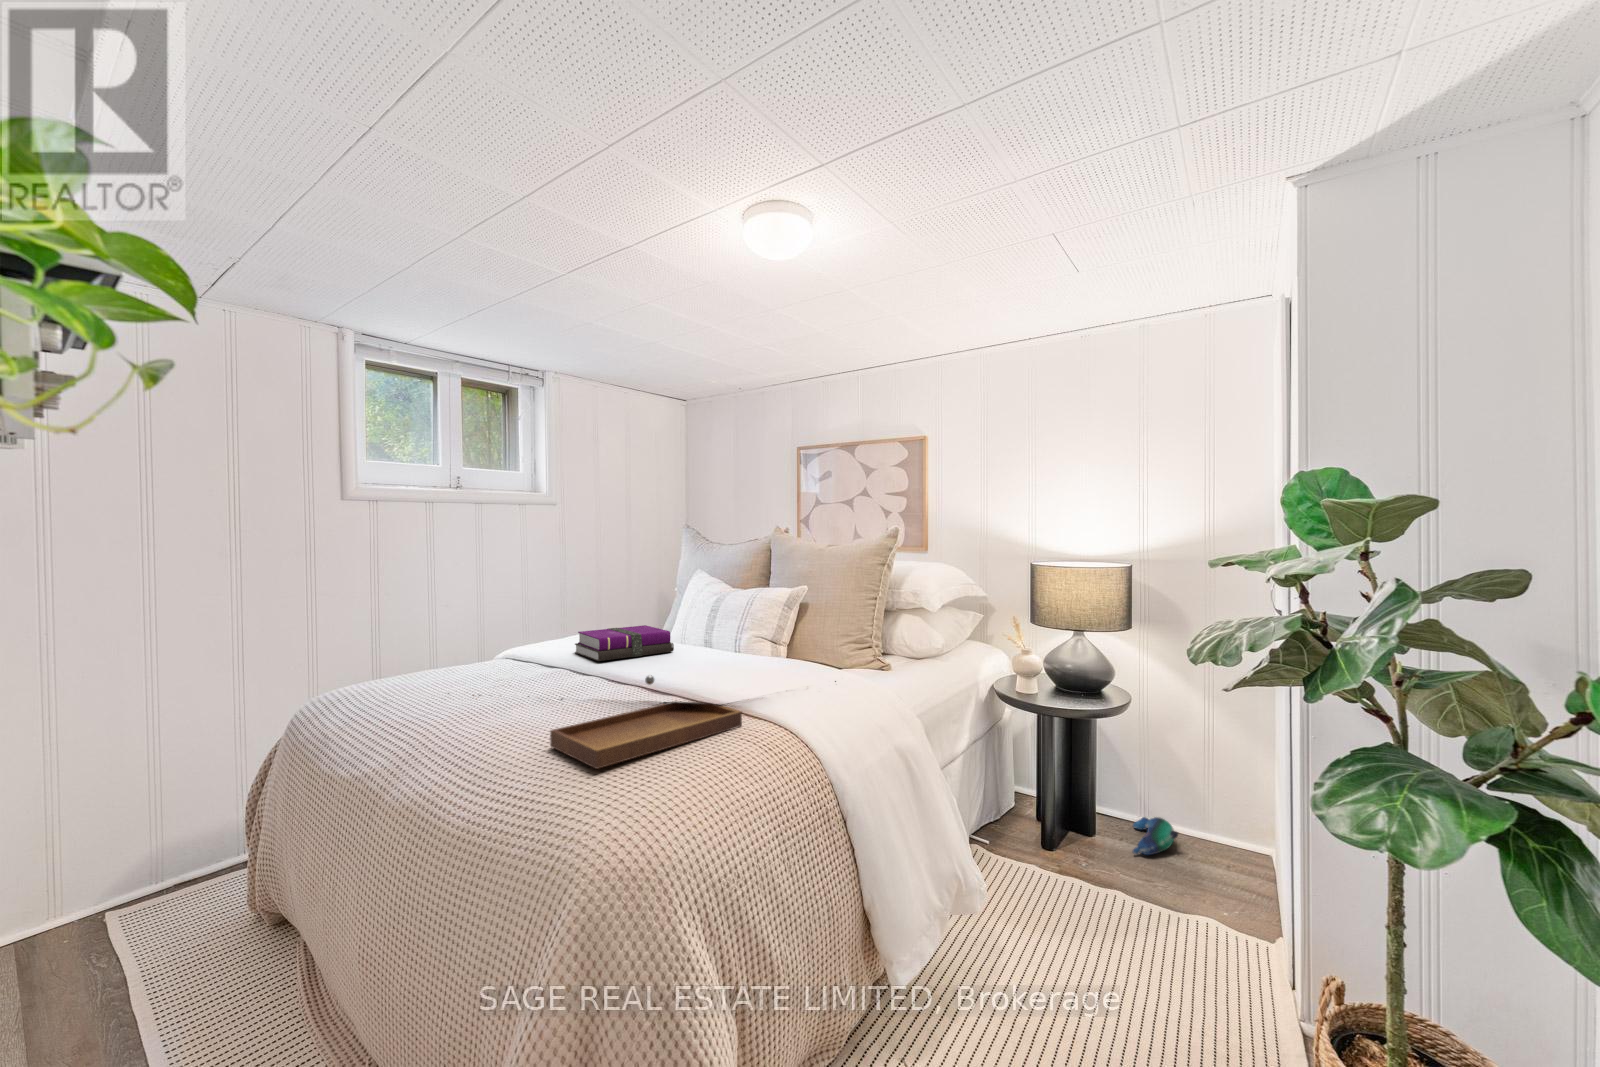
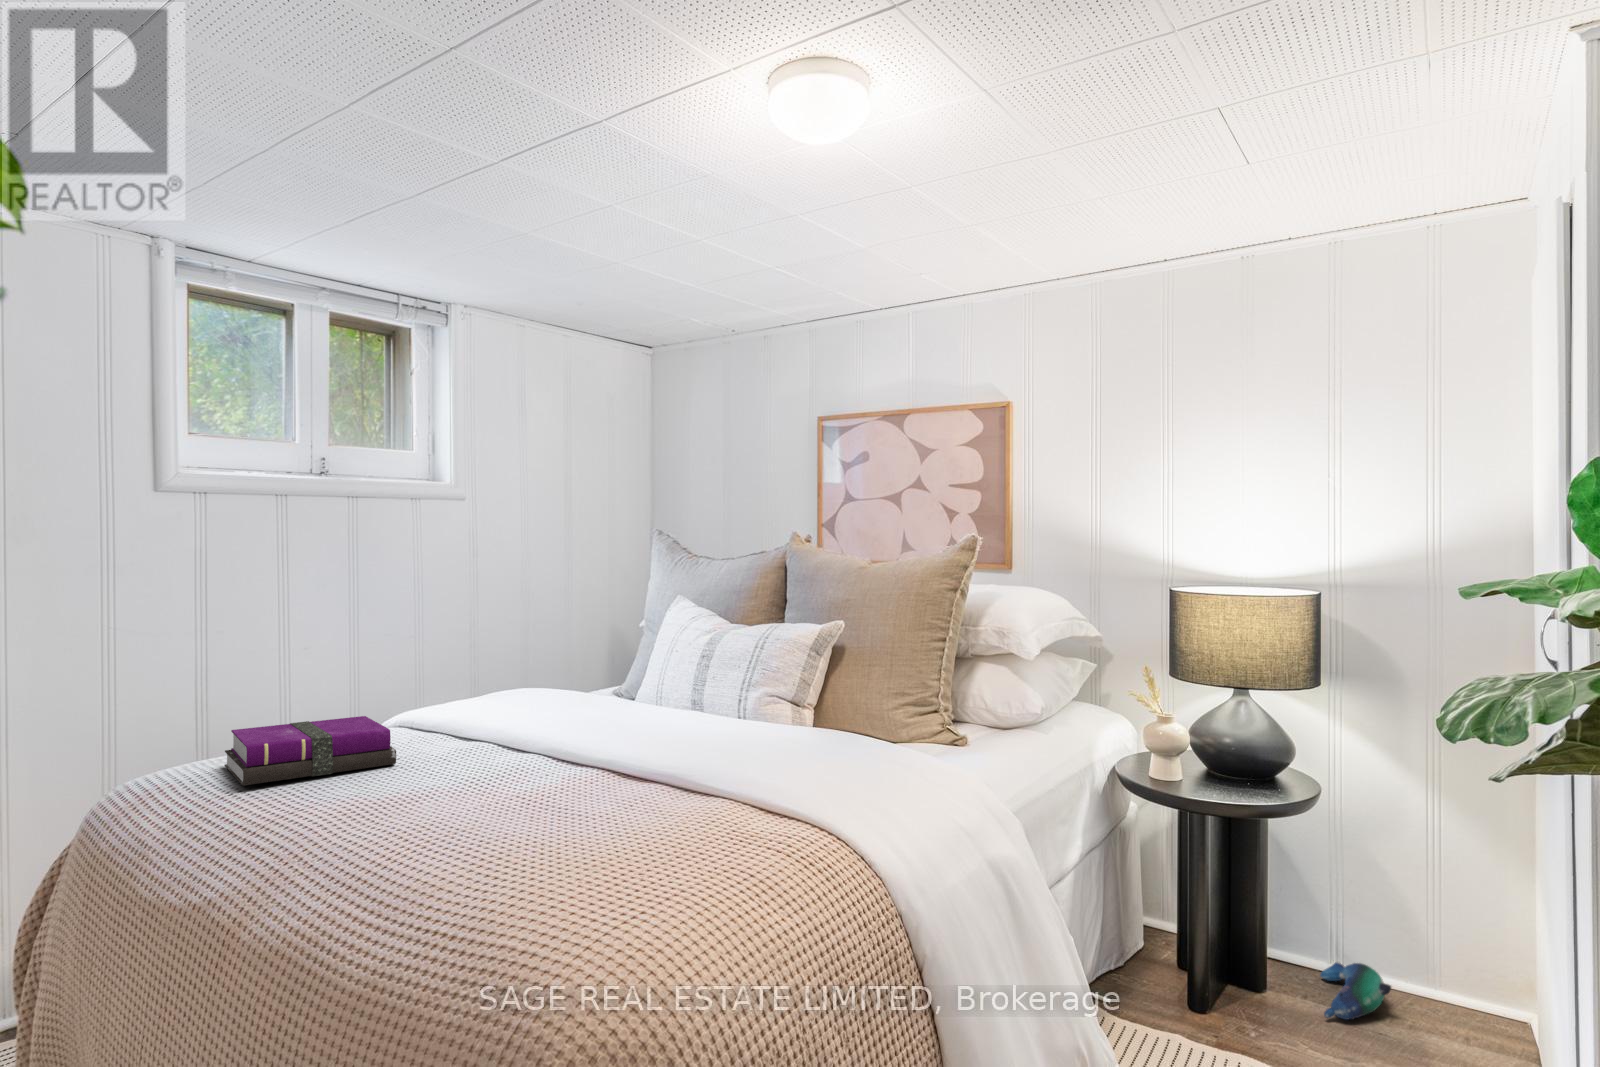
notebook: present [575,625,674,661] -> present [225,716,396,786]
tray: present [550,675,742,769] -> none [487,752,767,893]

